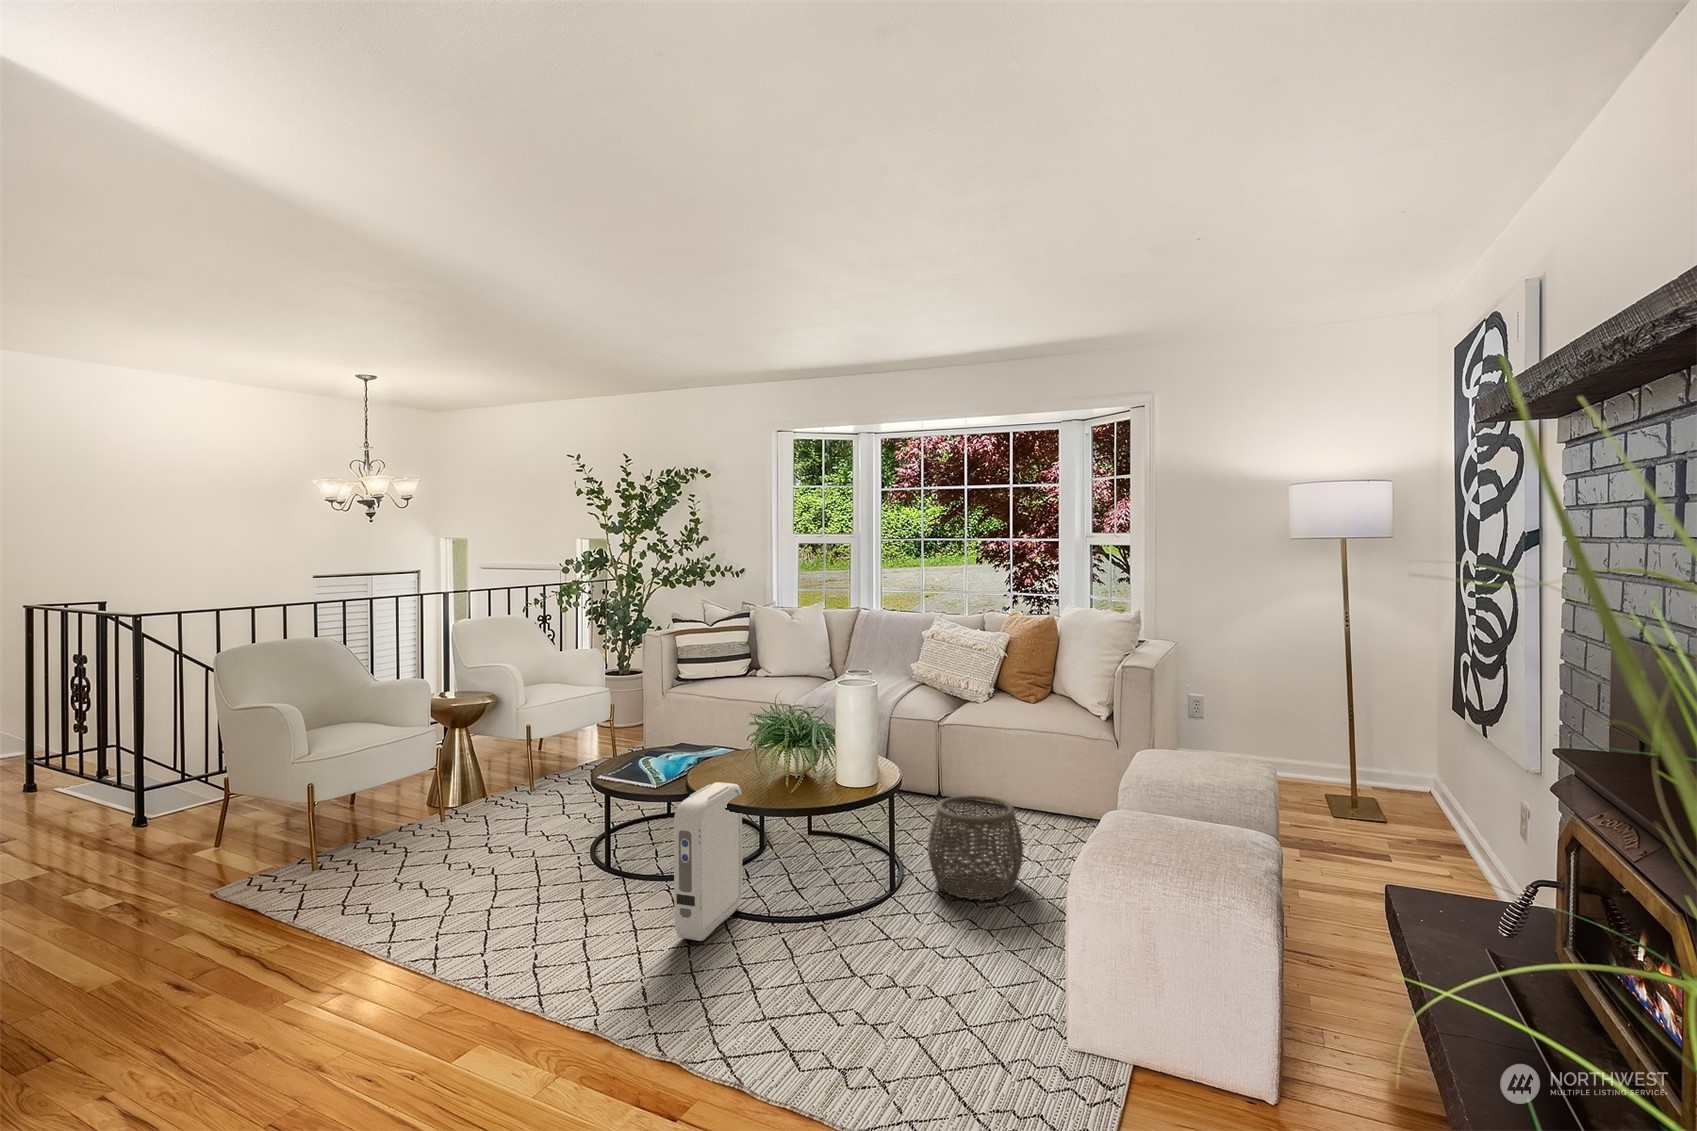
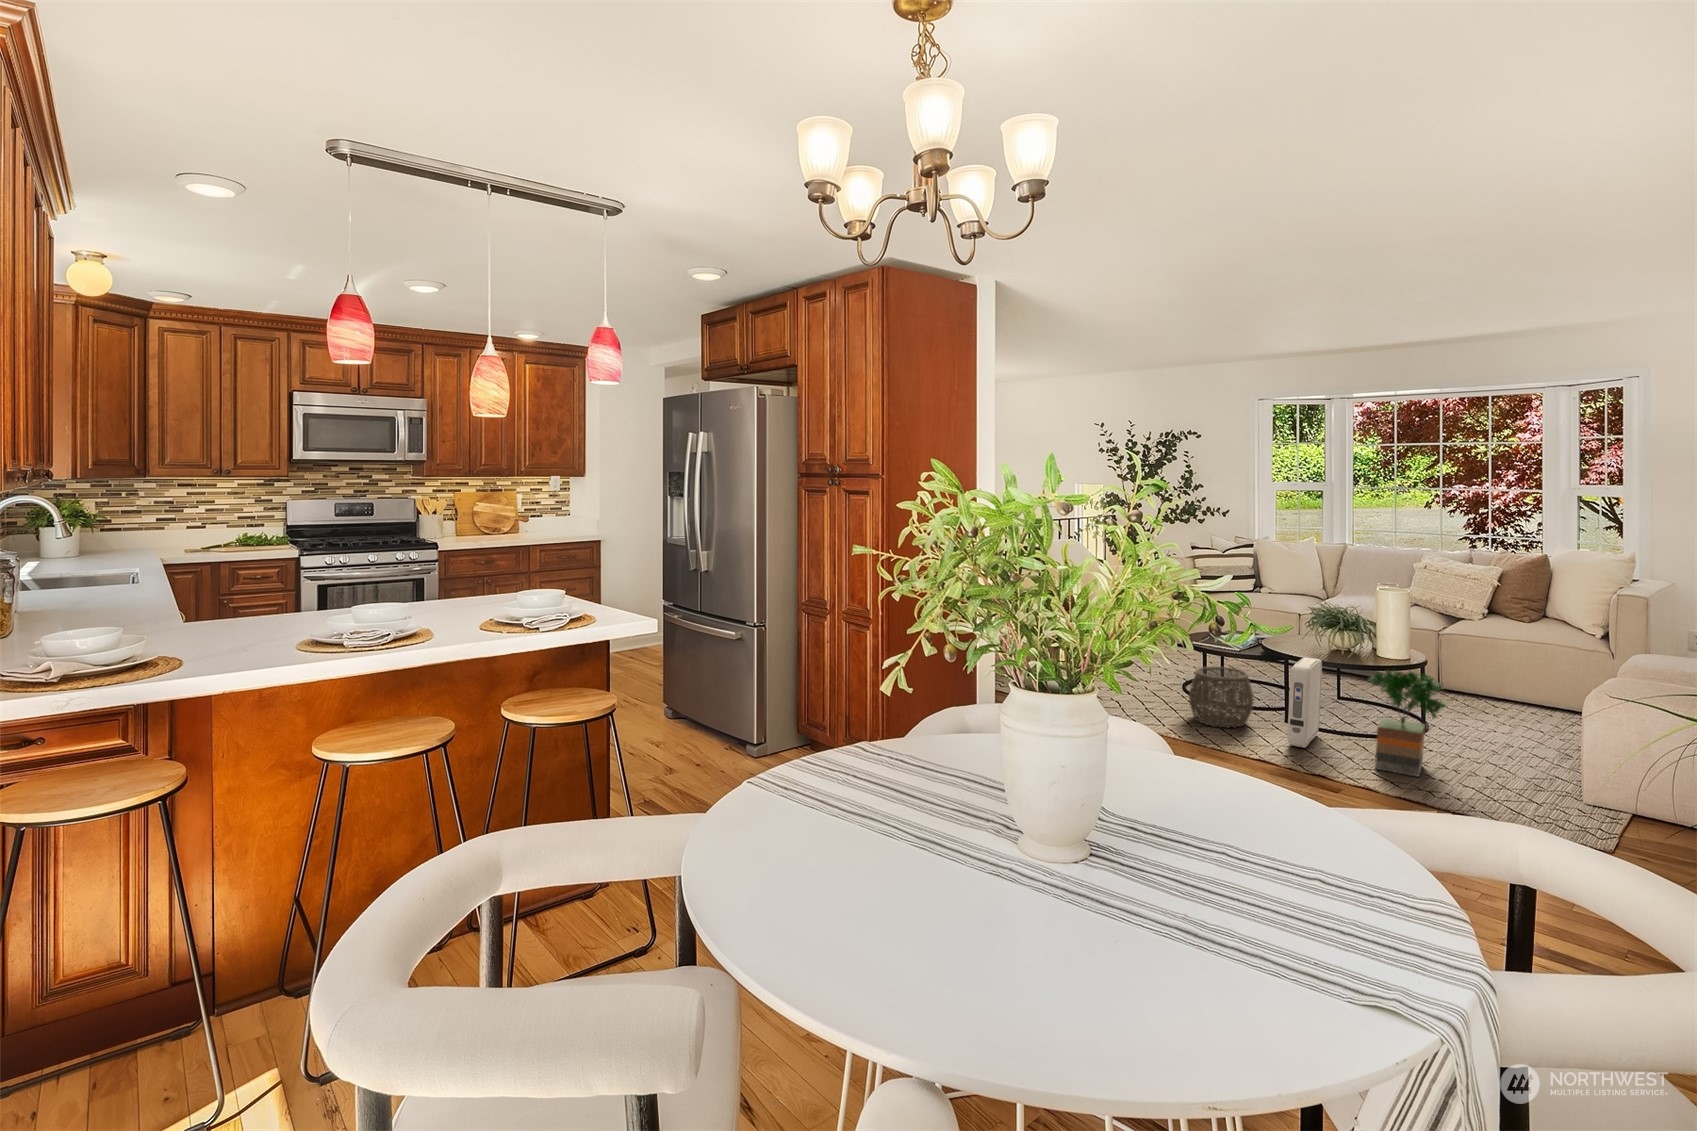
woven basket: present [928,795,1023,901] -> present [1189,666,1254,728]
potted tree: none [779,797,885,983] -> present [1370,671,1446,777]

